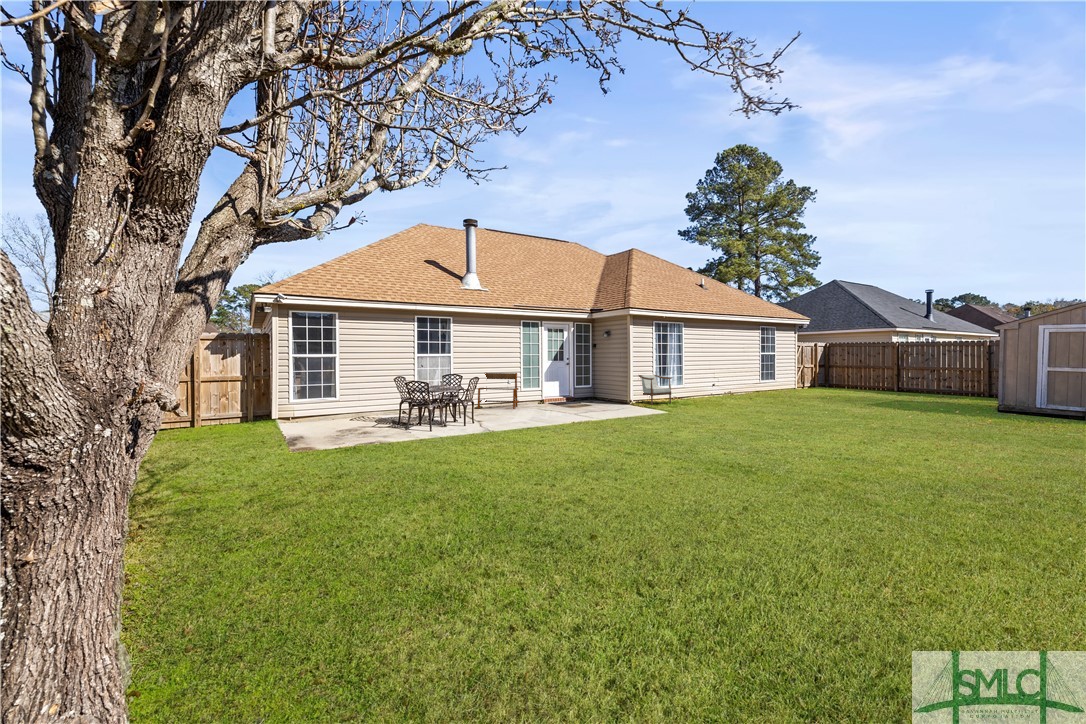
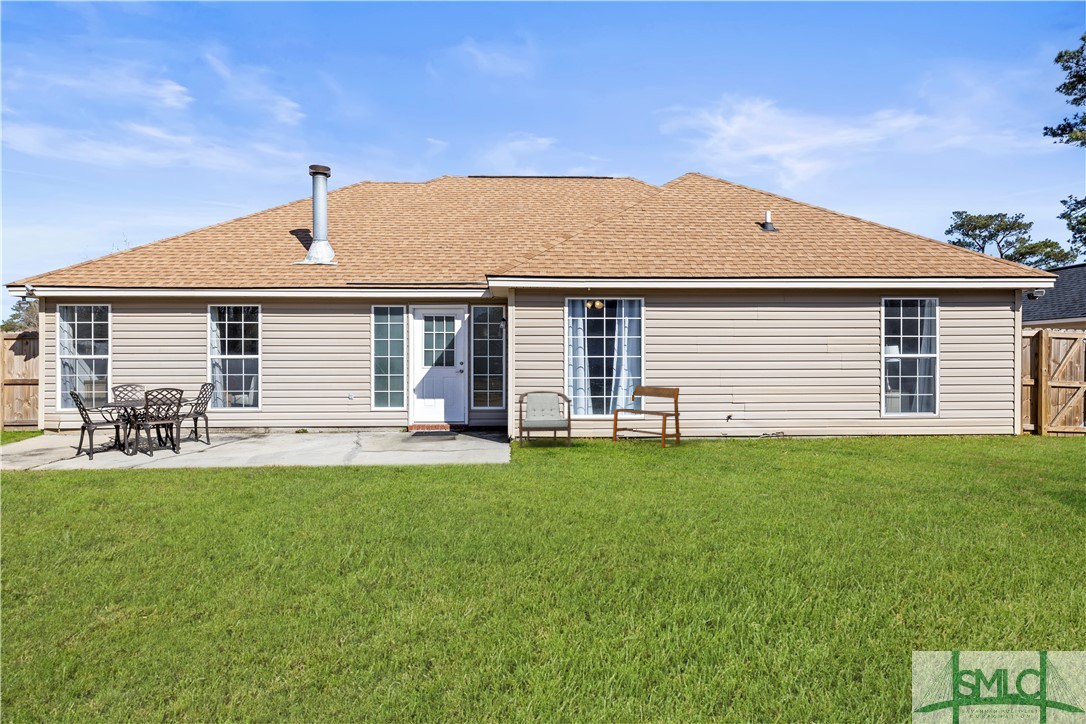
bench: present [478,373,519,409] -> present [613,386,681,448]

